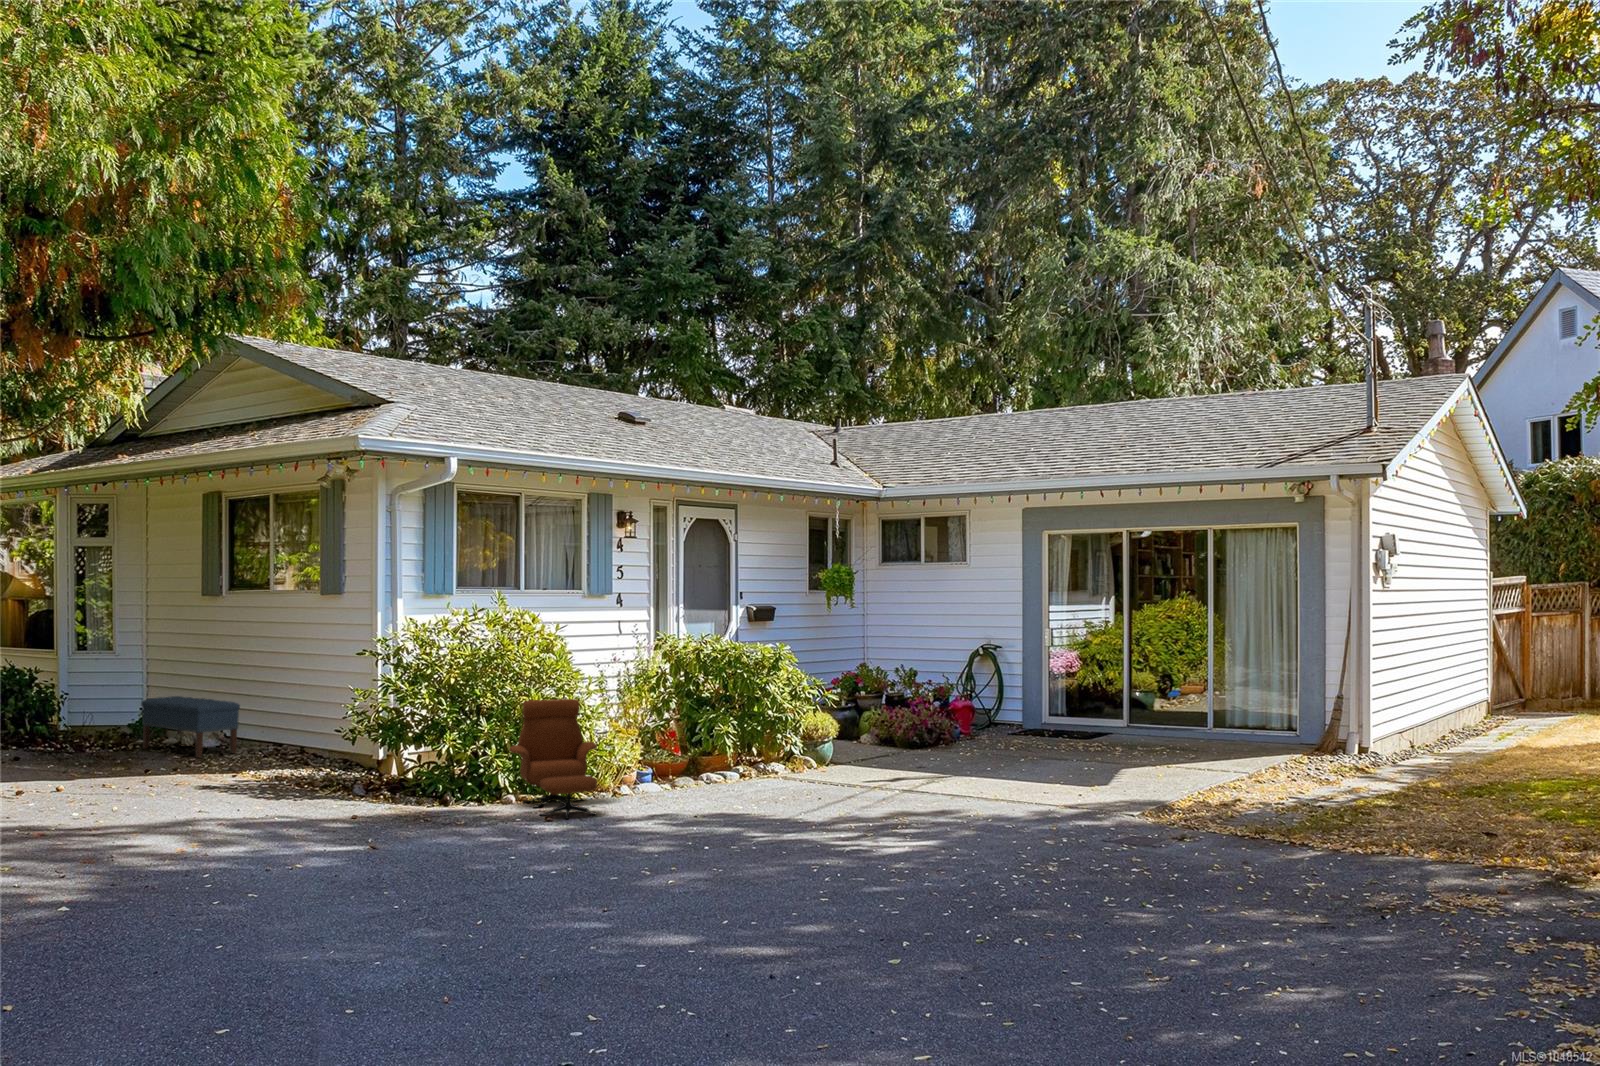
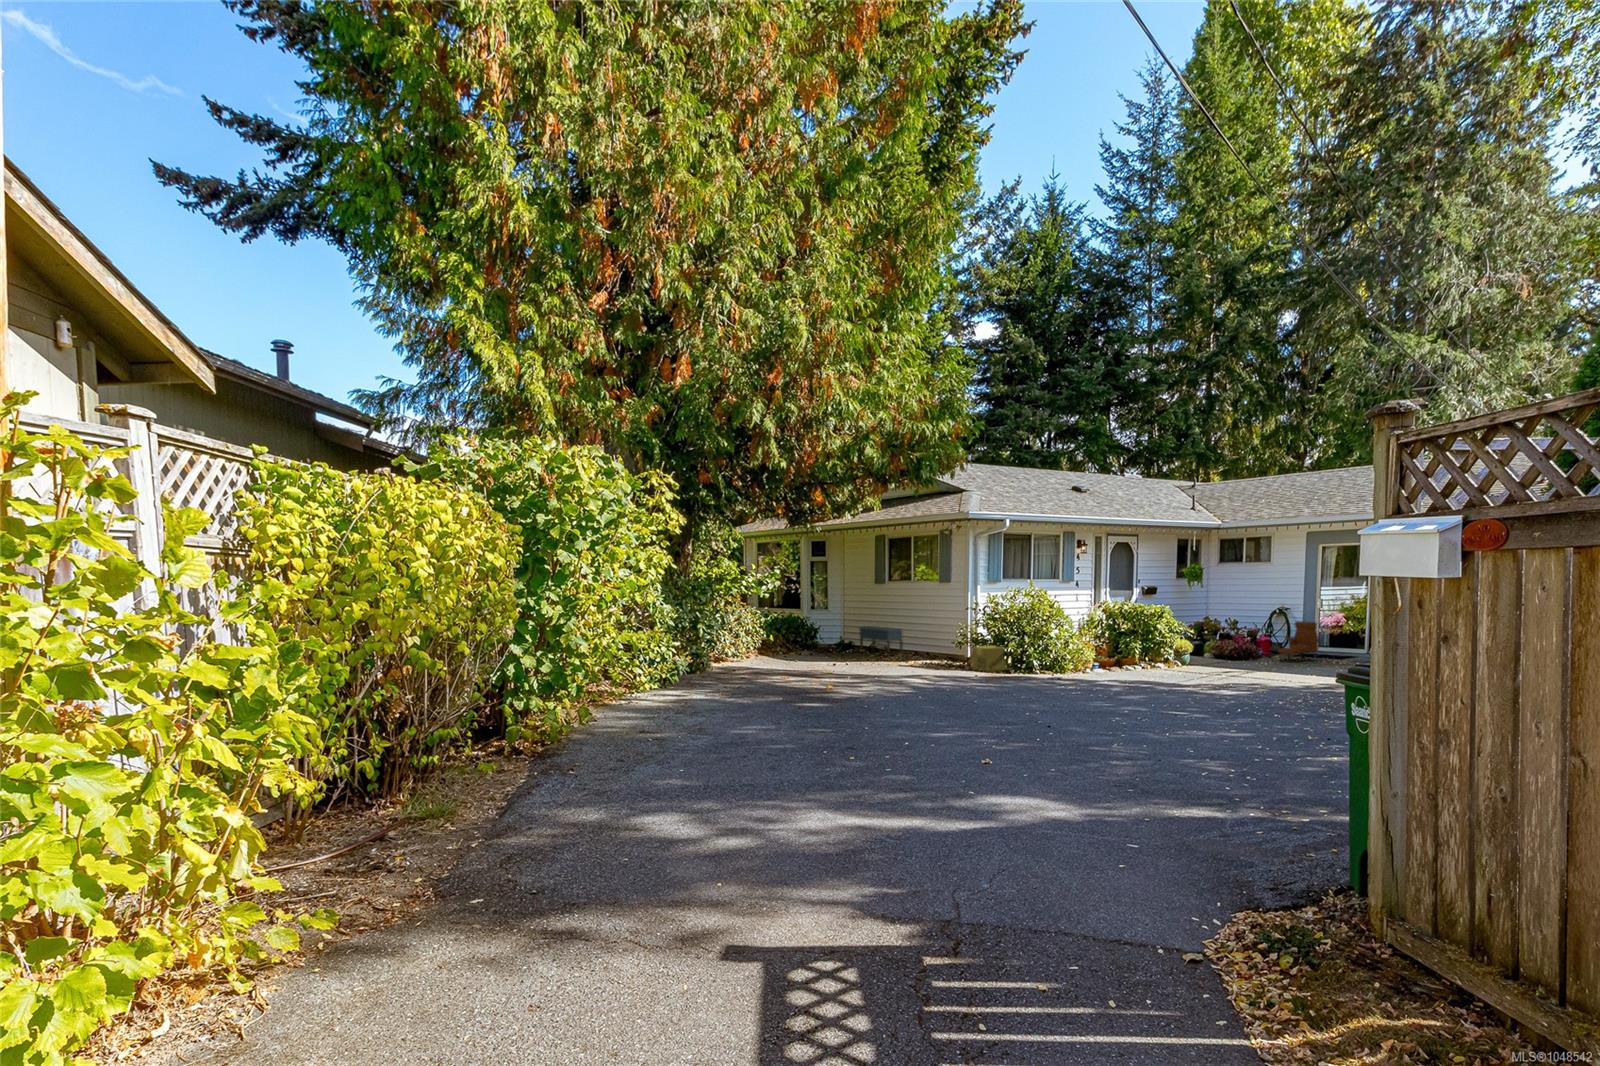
lounge chair: present [509,699,597,819] -> present [1278,621,1320,662]
cardboard box: none [350,742,452,811] -> present [971,645,1012,671]

